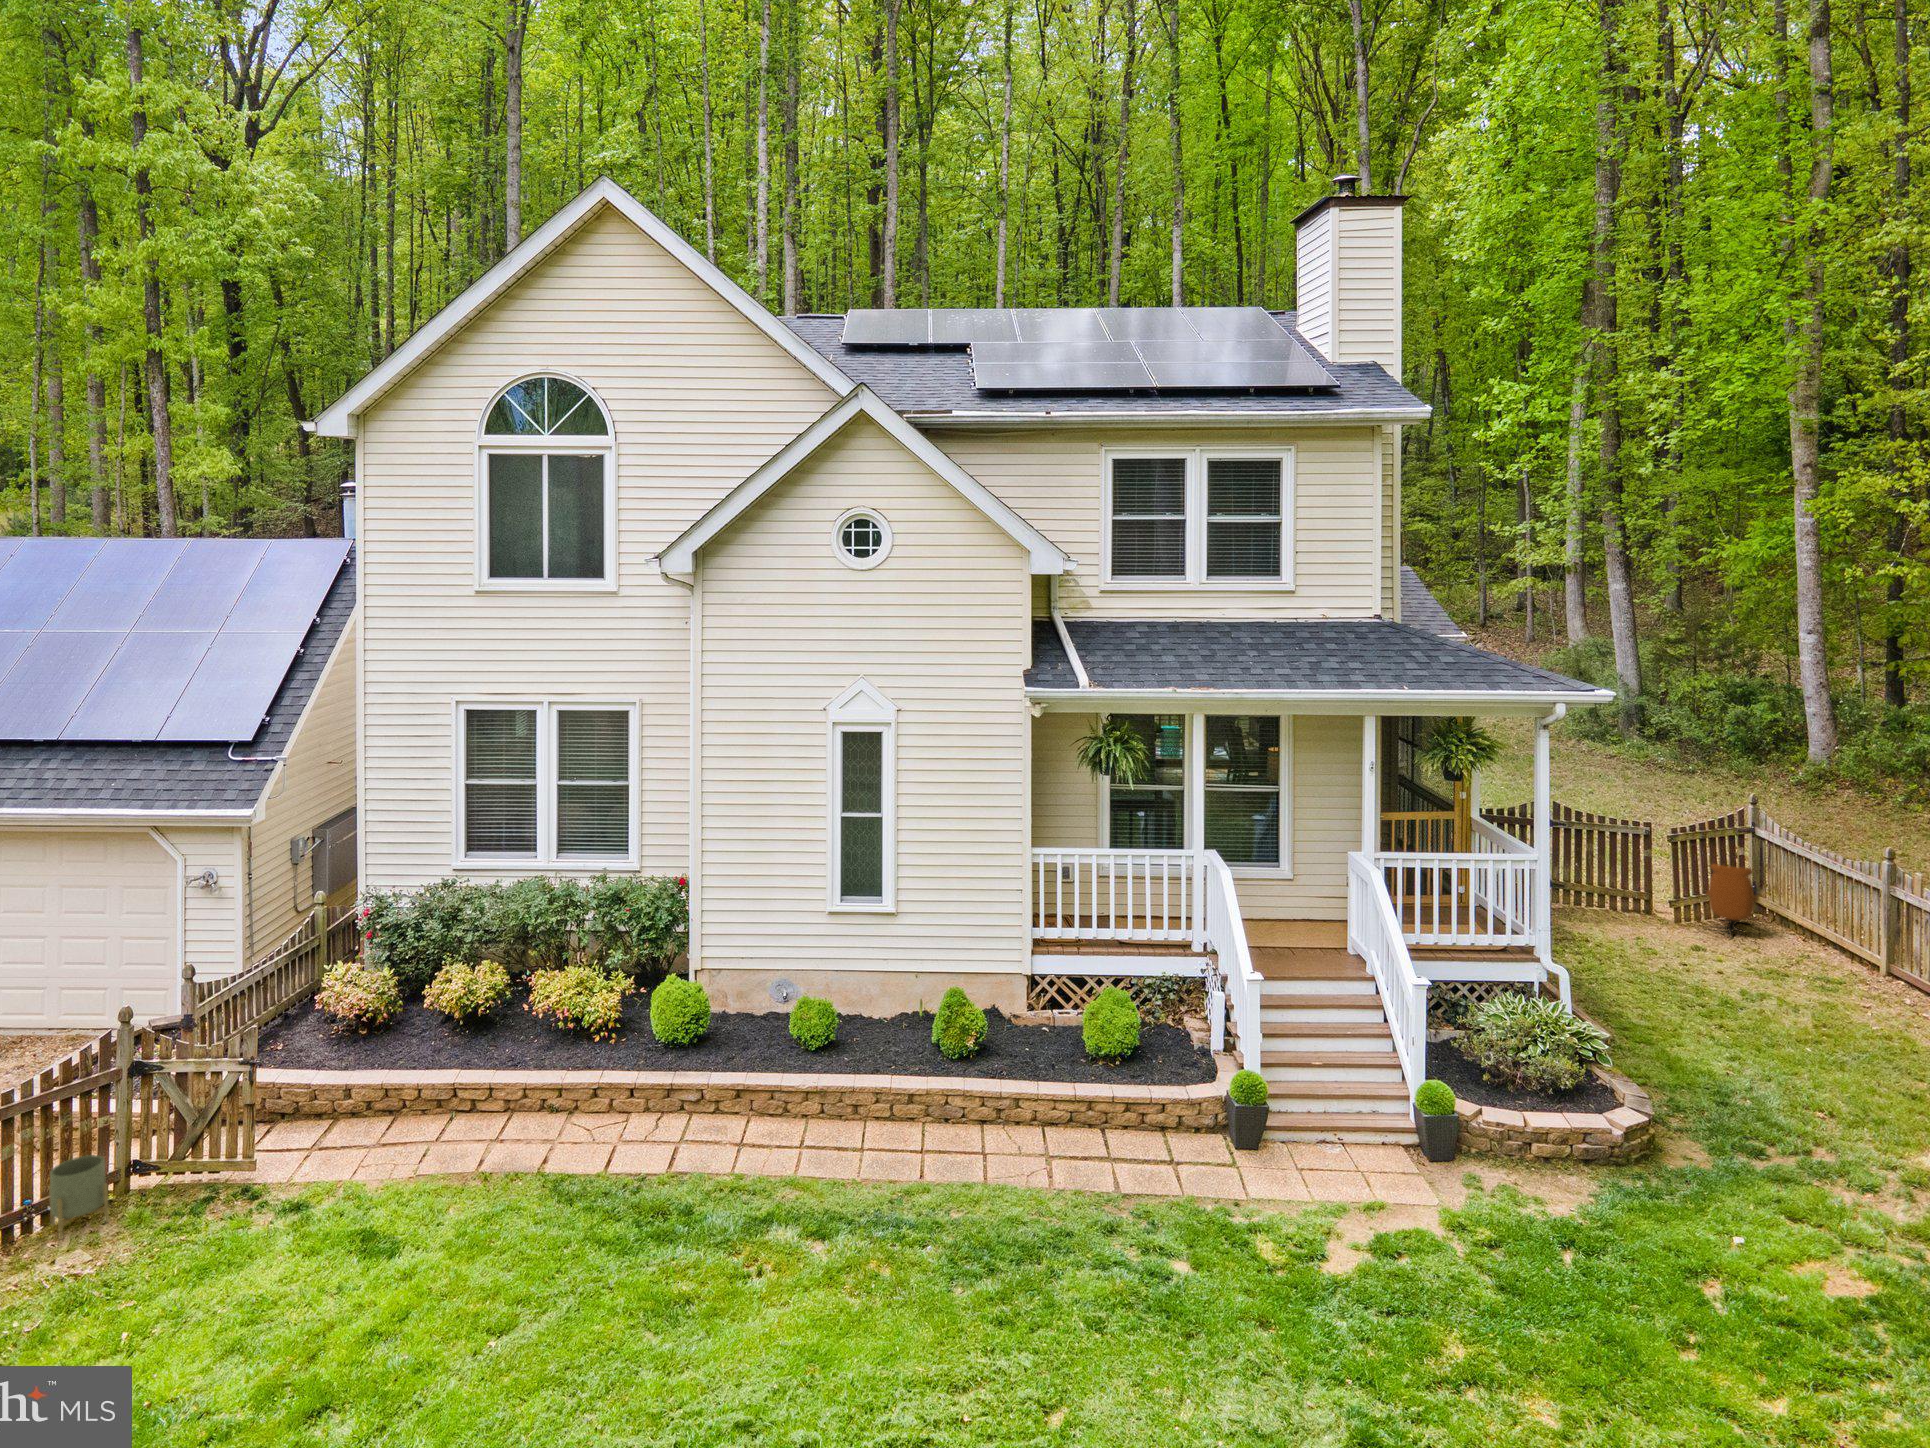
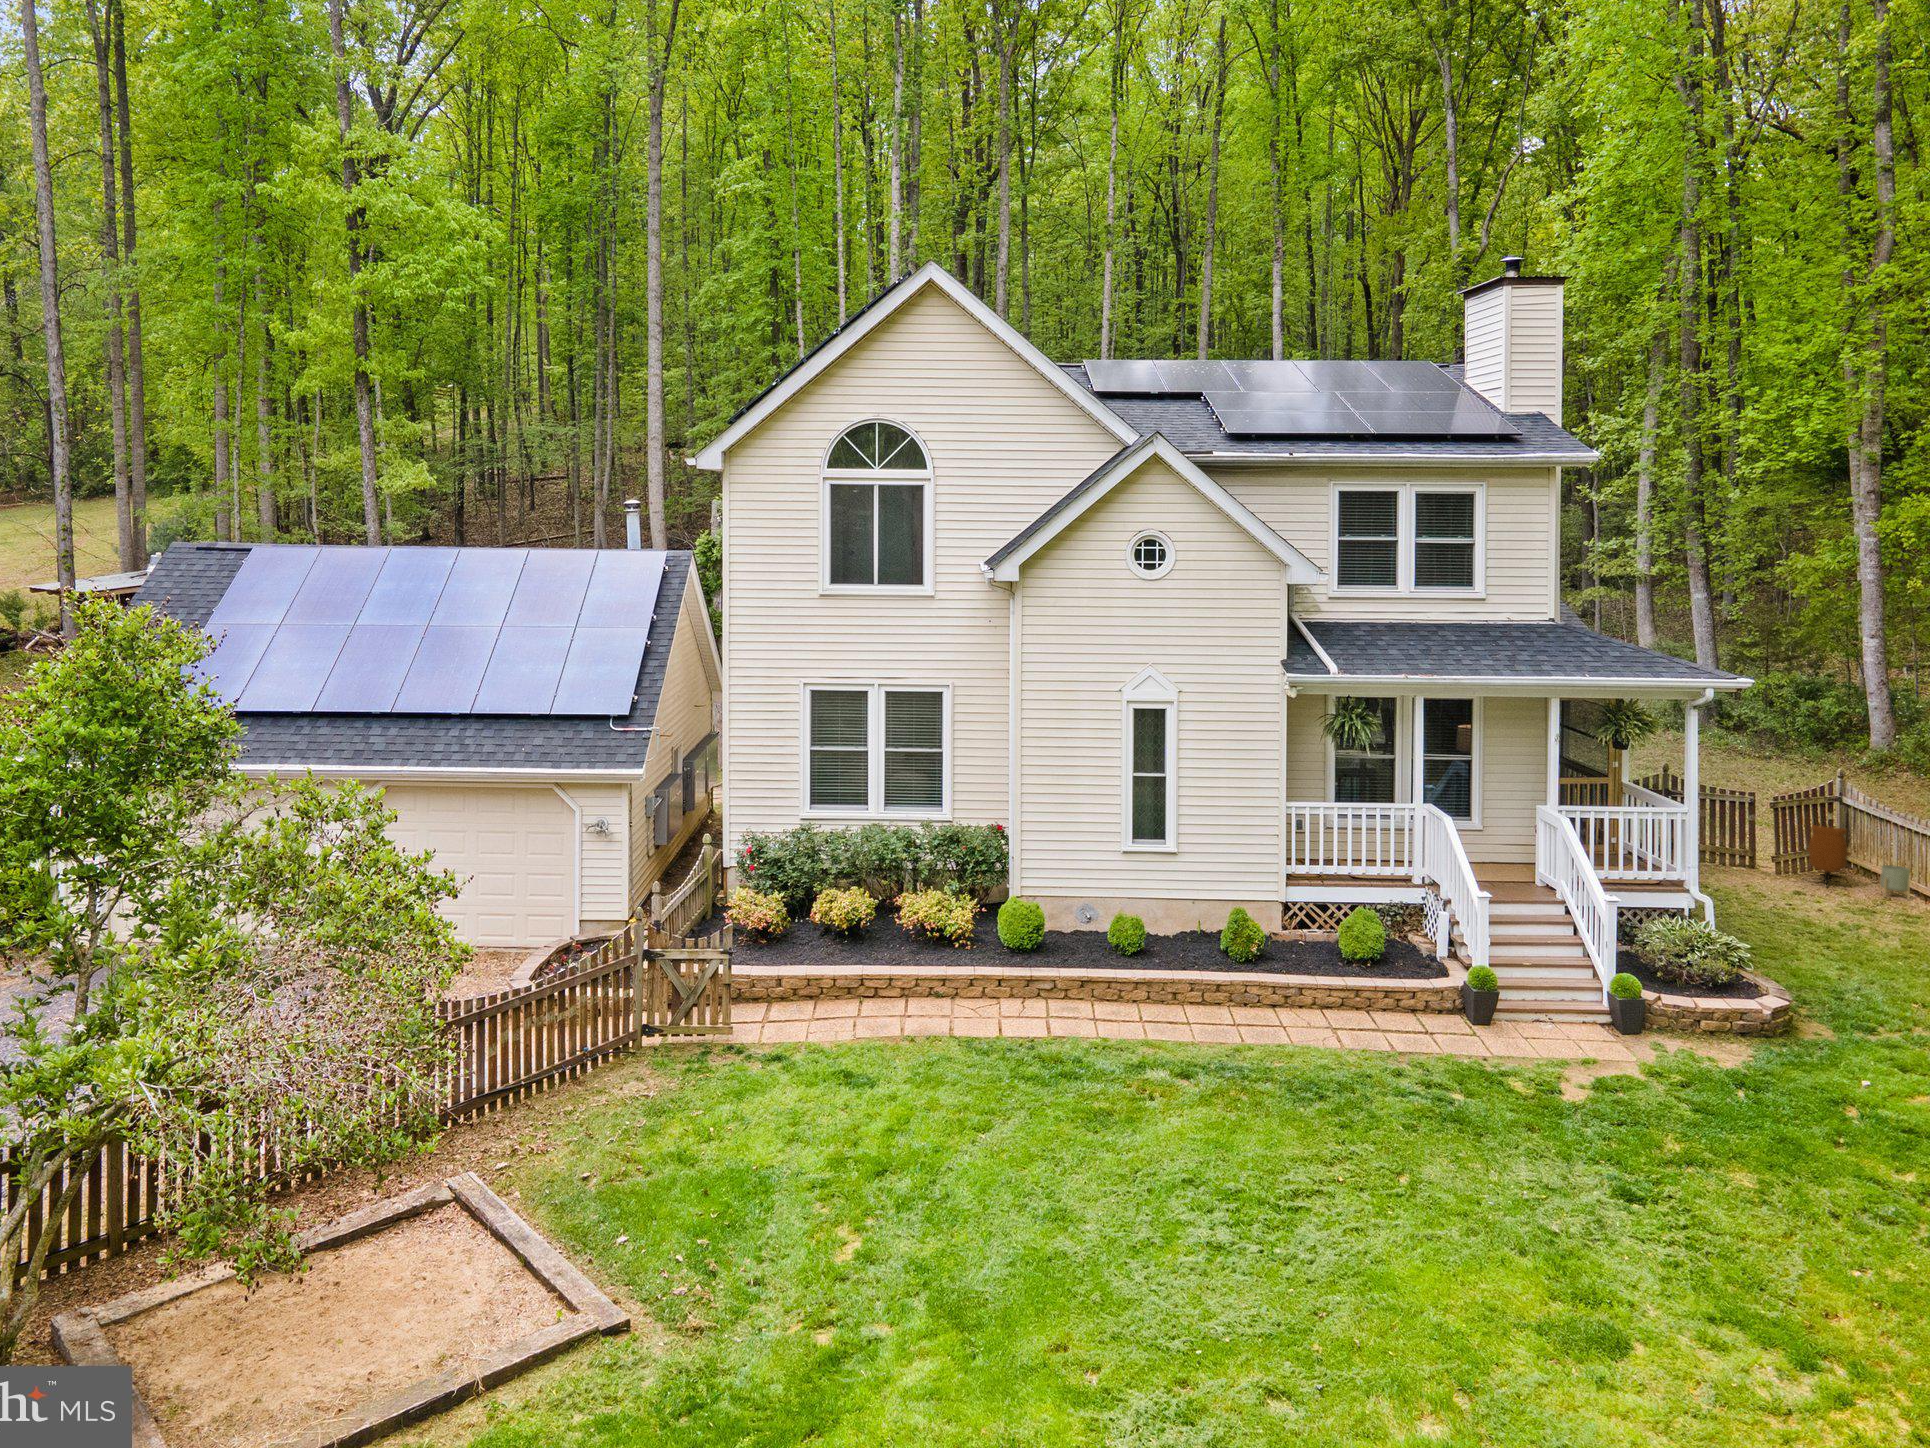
planter: present [49,1155,109,1239] -> present [1879,865,1910,898]

